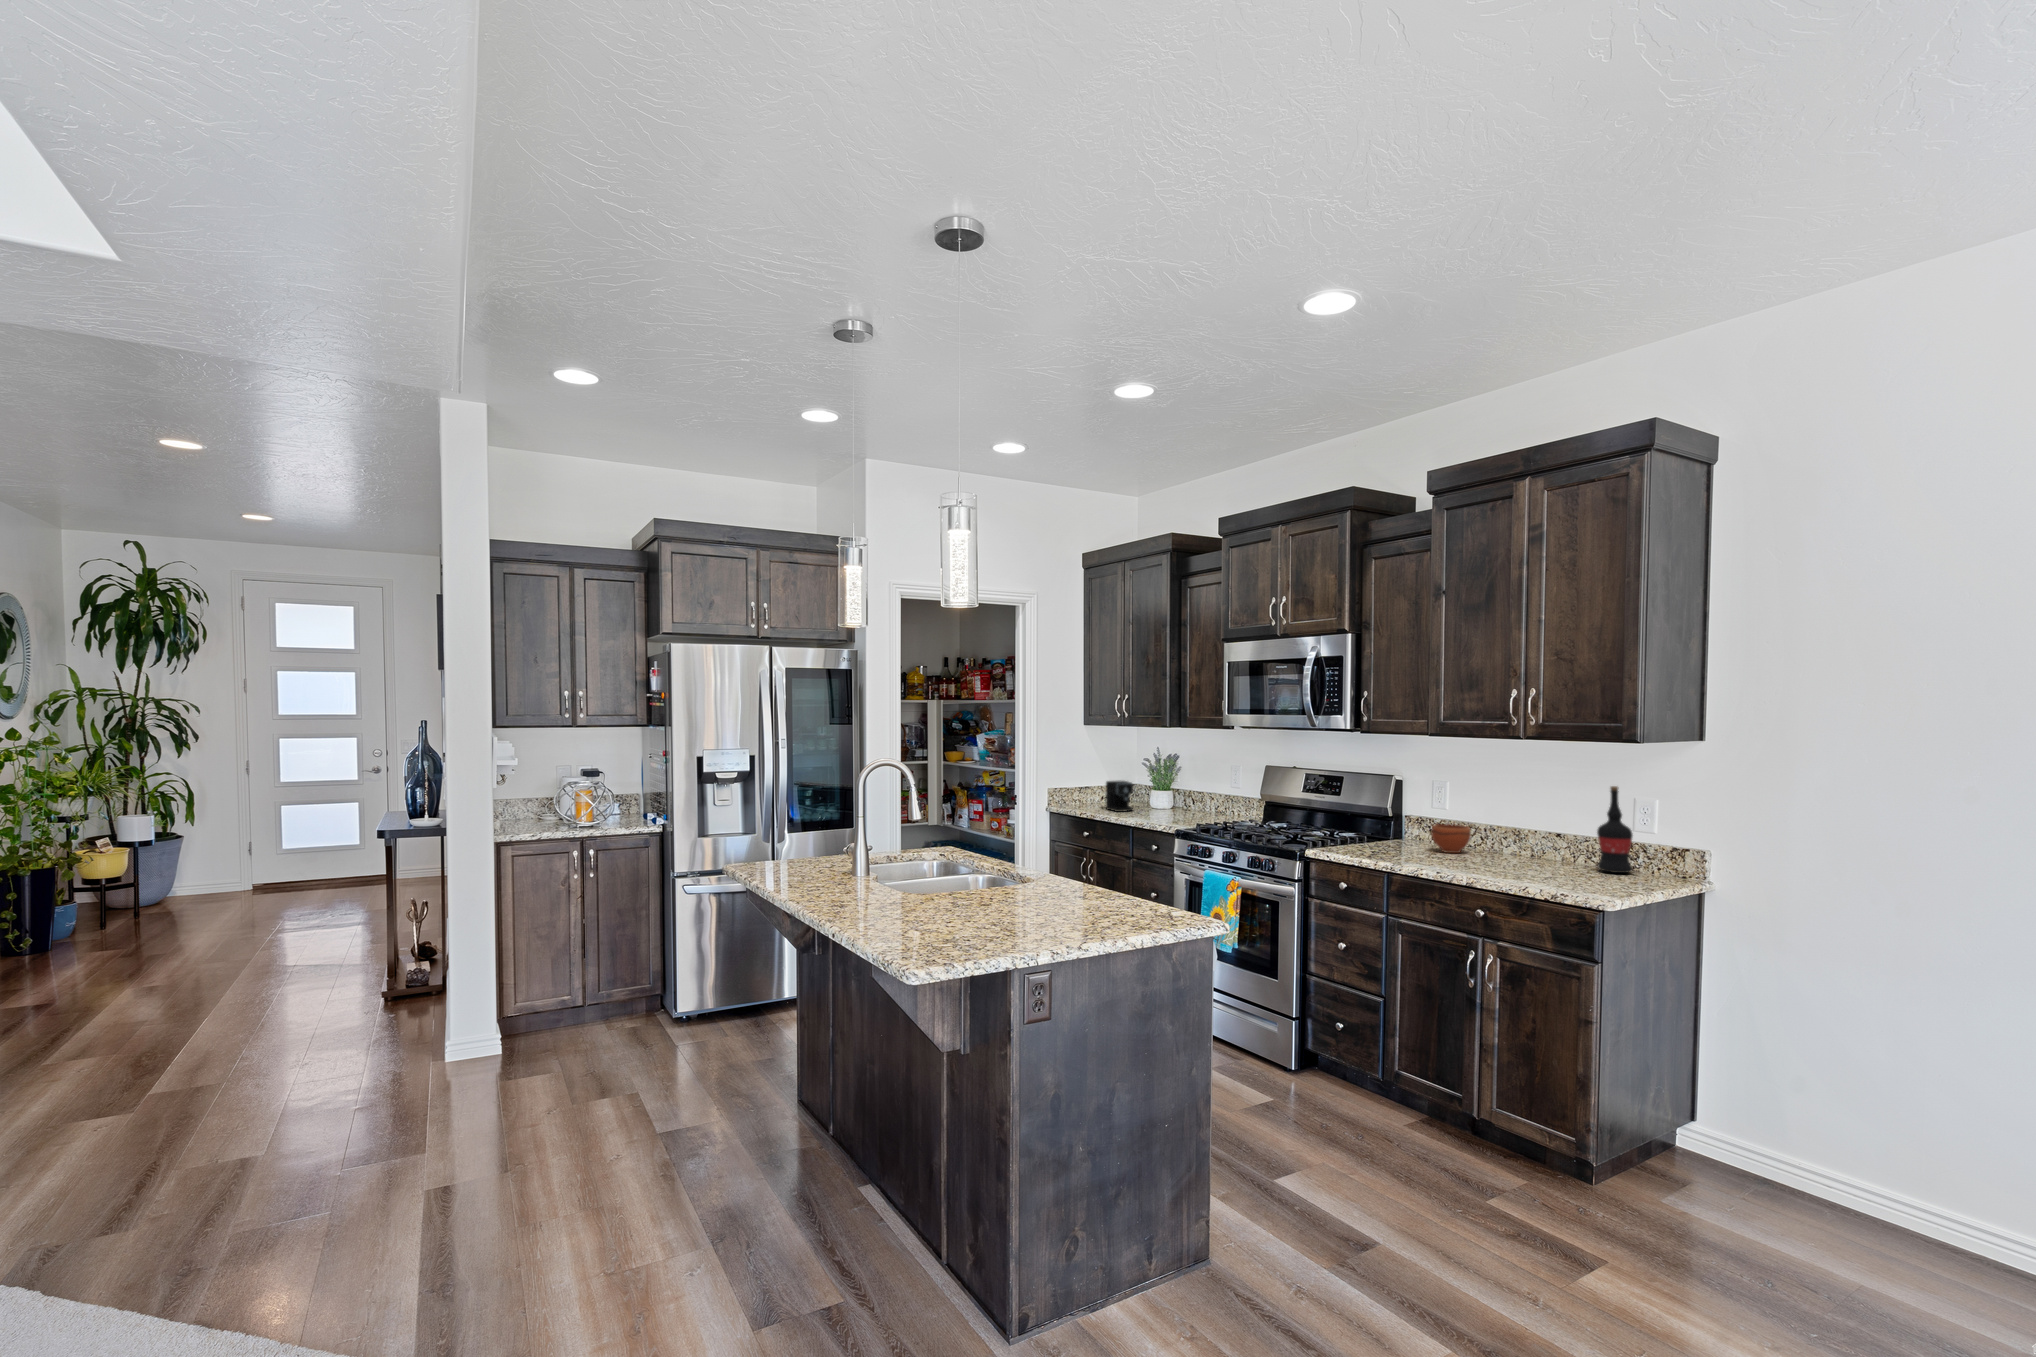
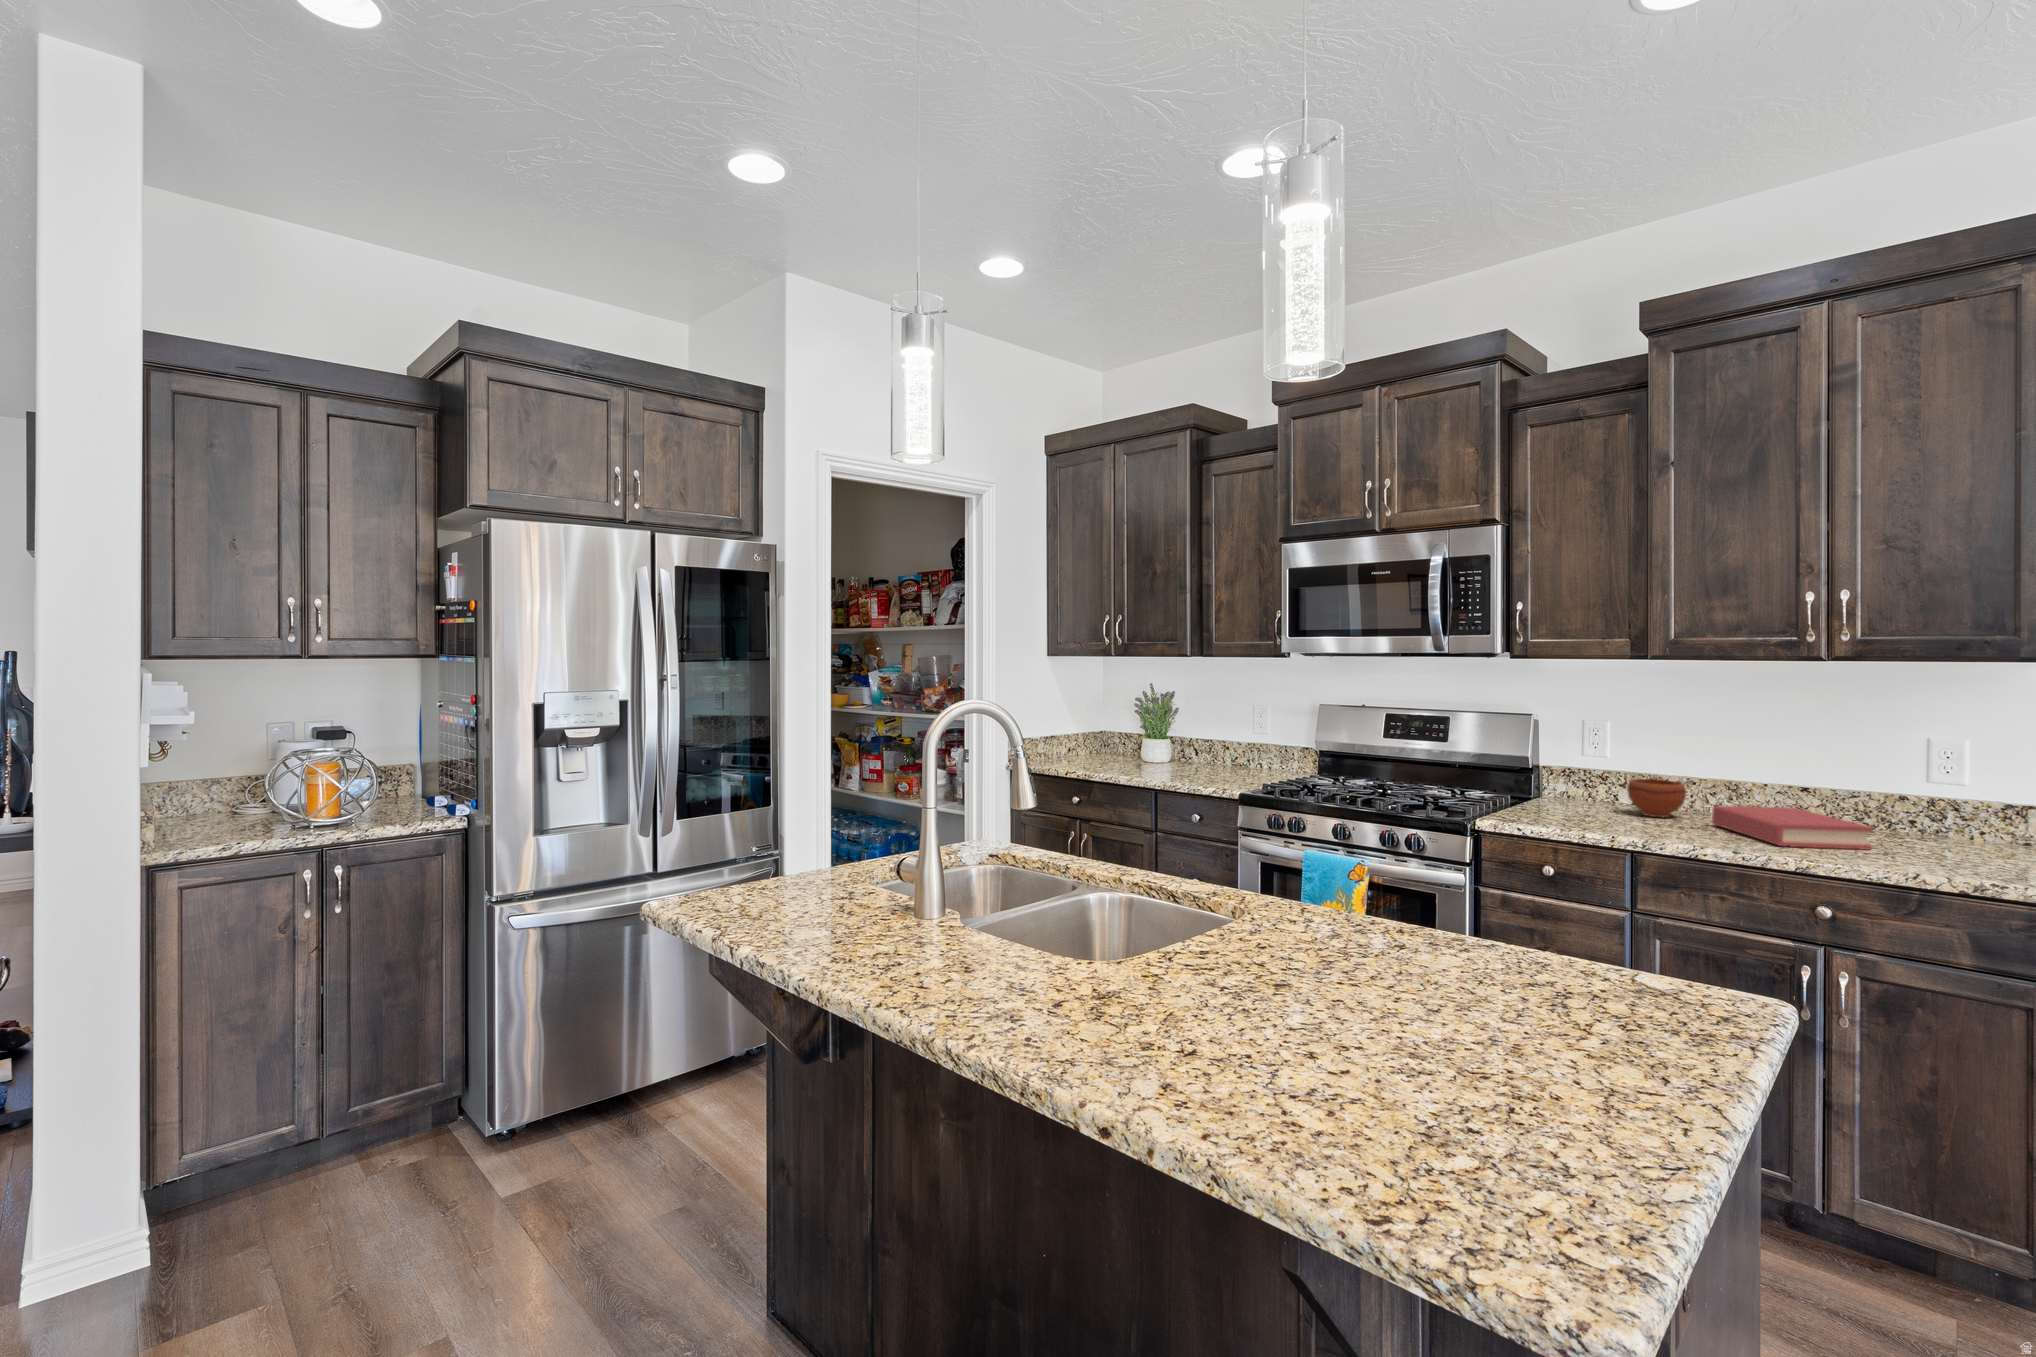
coffee maker: present [1106,781,1133,812] -> none [1096,728,1142,769]
wine bottle: present [1597,786,1633,873] -> none [1905,725,1964,842]
hardback book: none [1472,844,1541,875] -> present [1712,805,1873,850]

